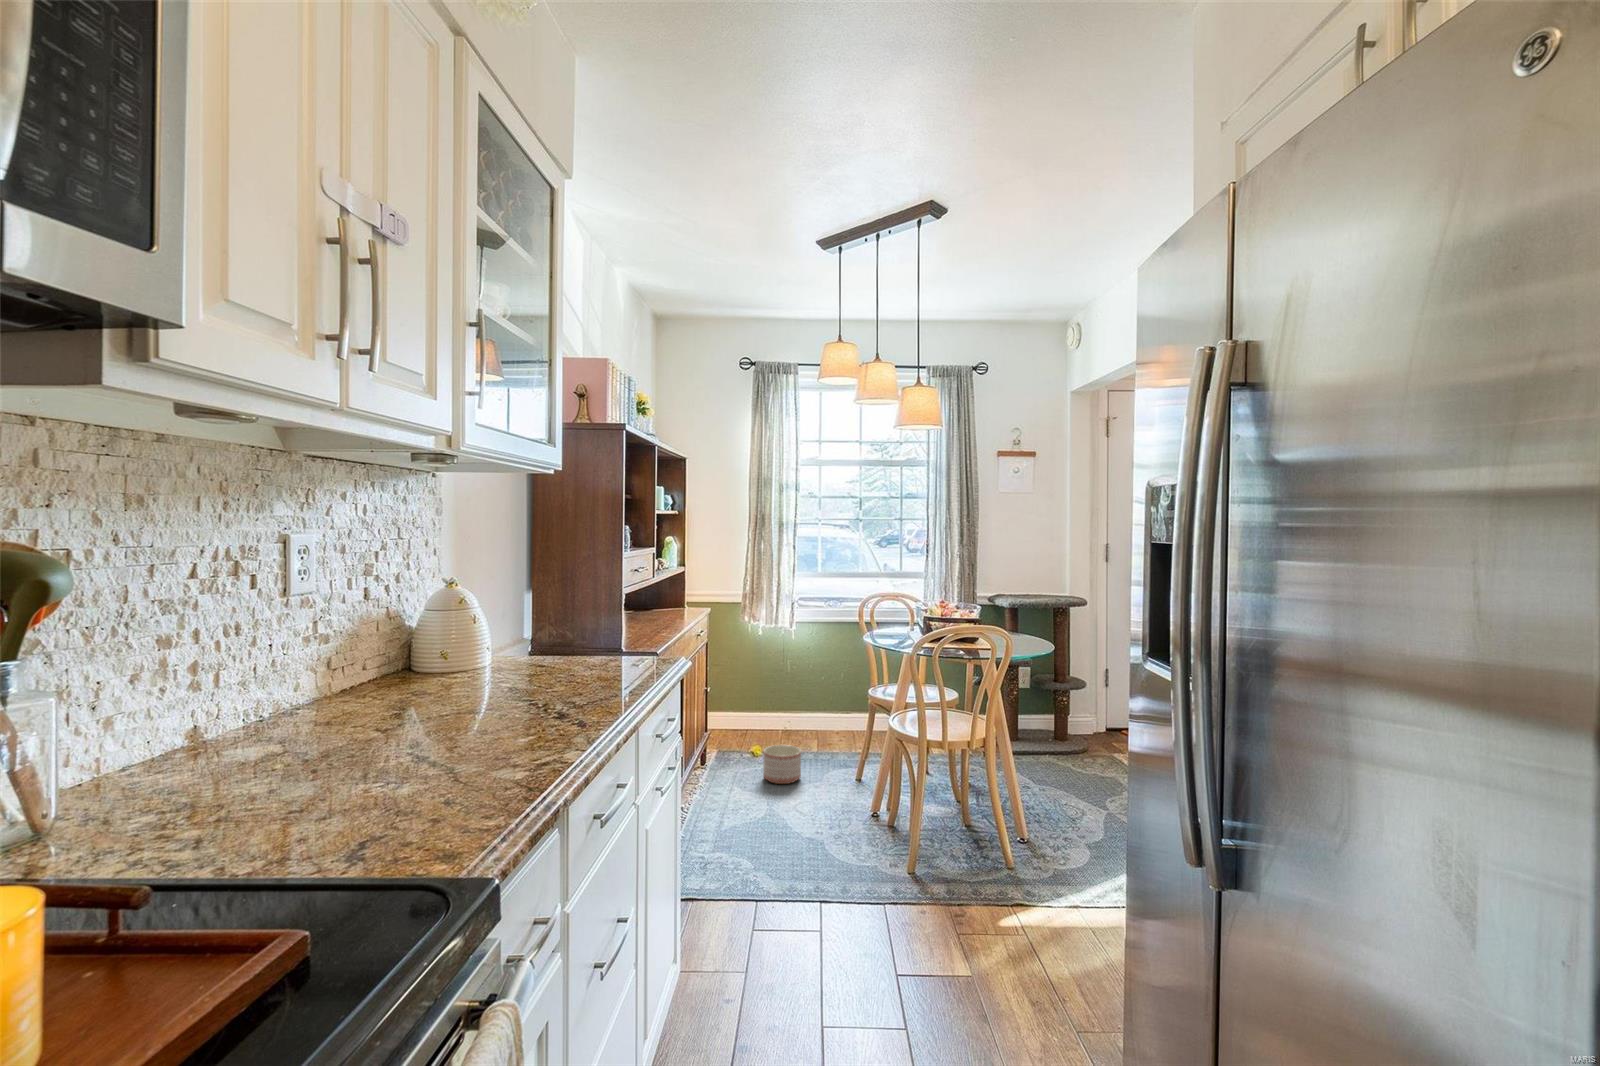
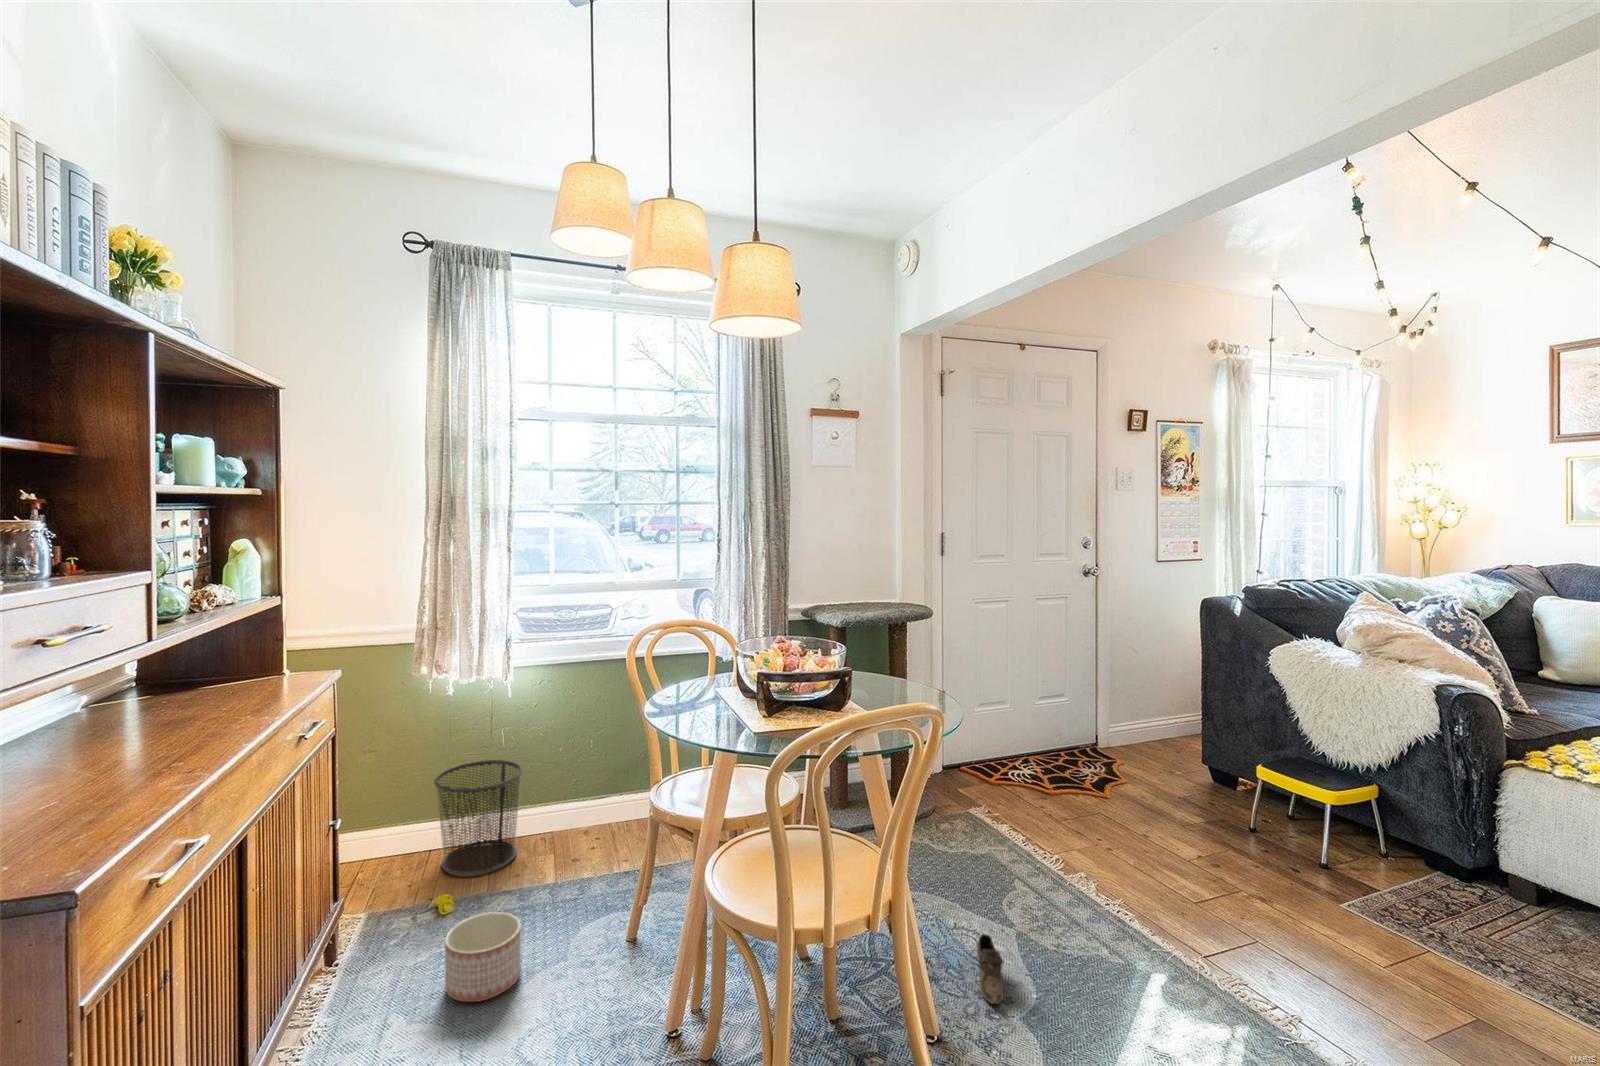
waste bin: none [751,679,800,742] -> present [434,760,523,876]
shoe: none [1067,792,1084,825] -> present [977,934,1004,1004]

